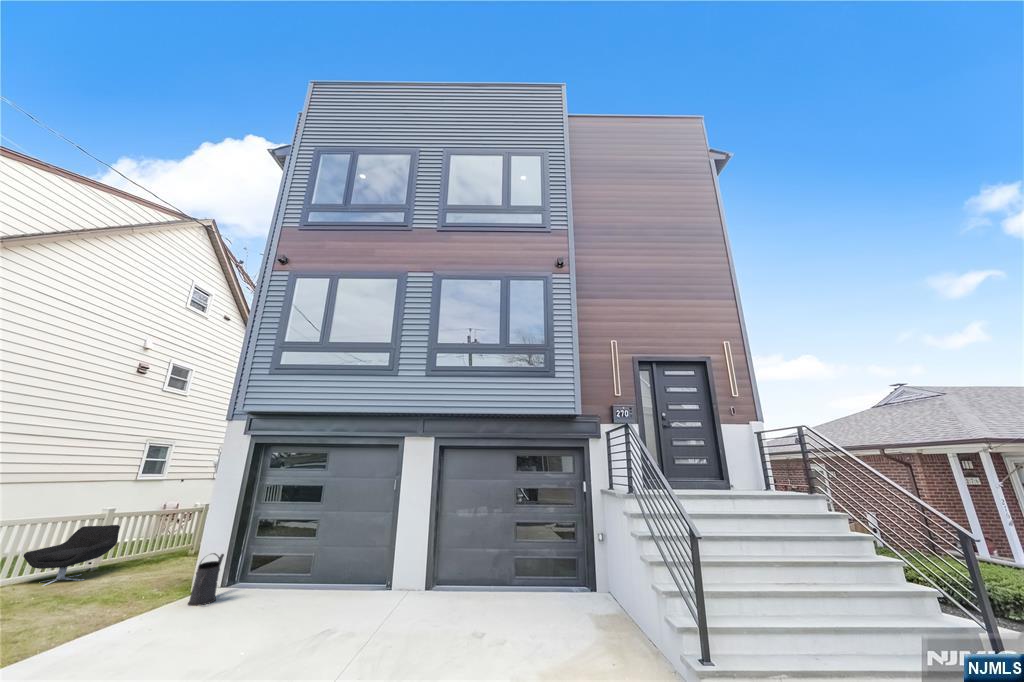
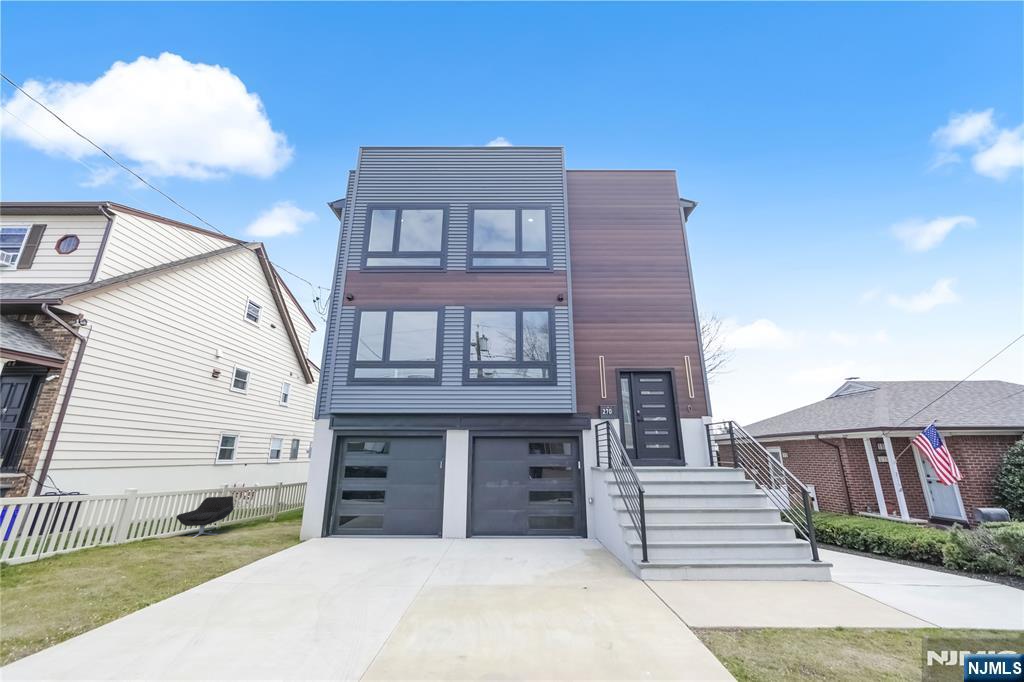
watering can: present [188,553,224,606] -> none [308,512,326,547]

